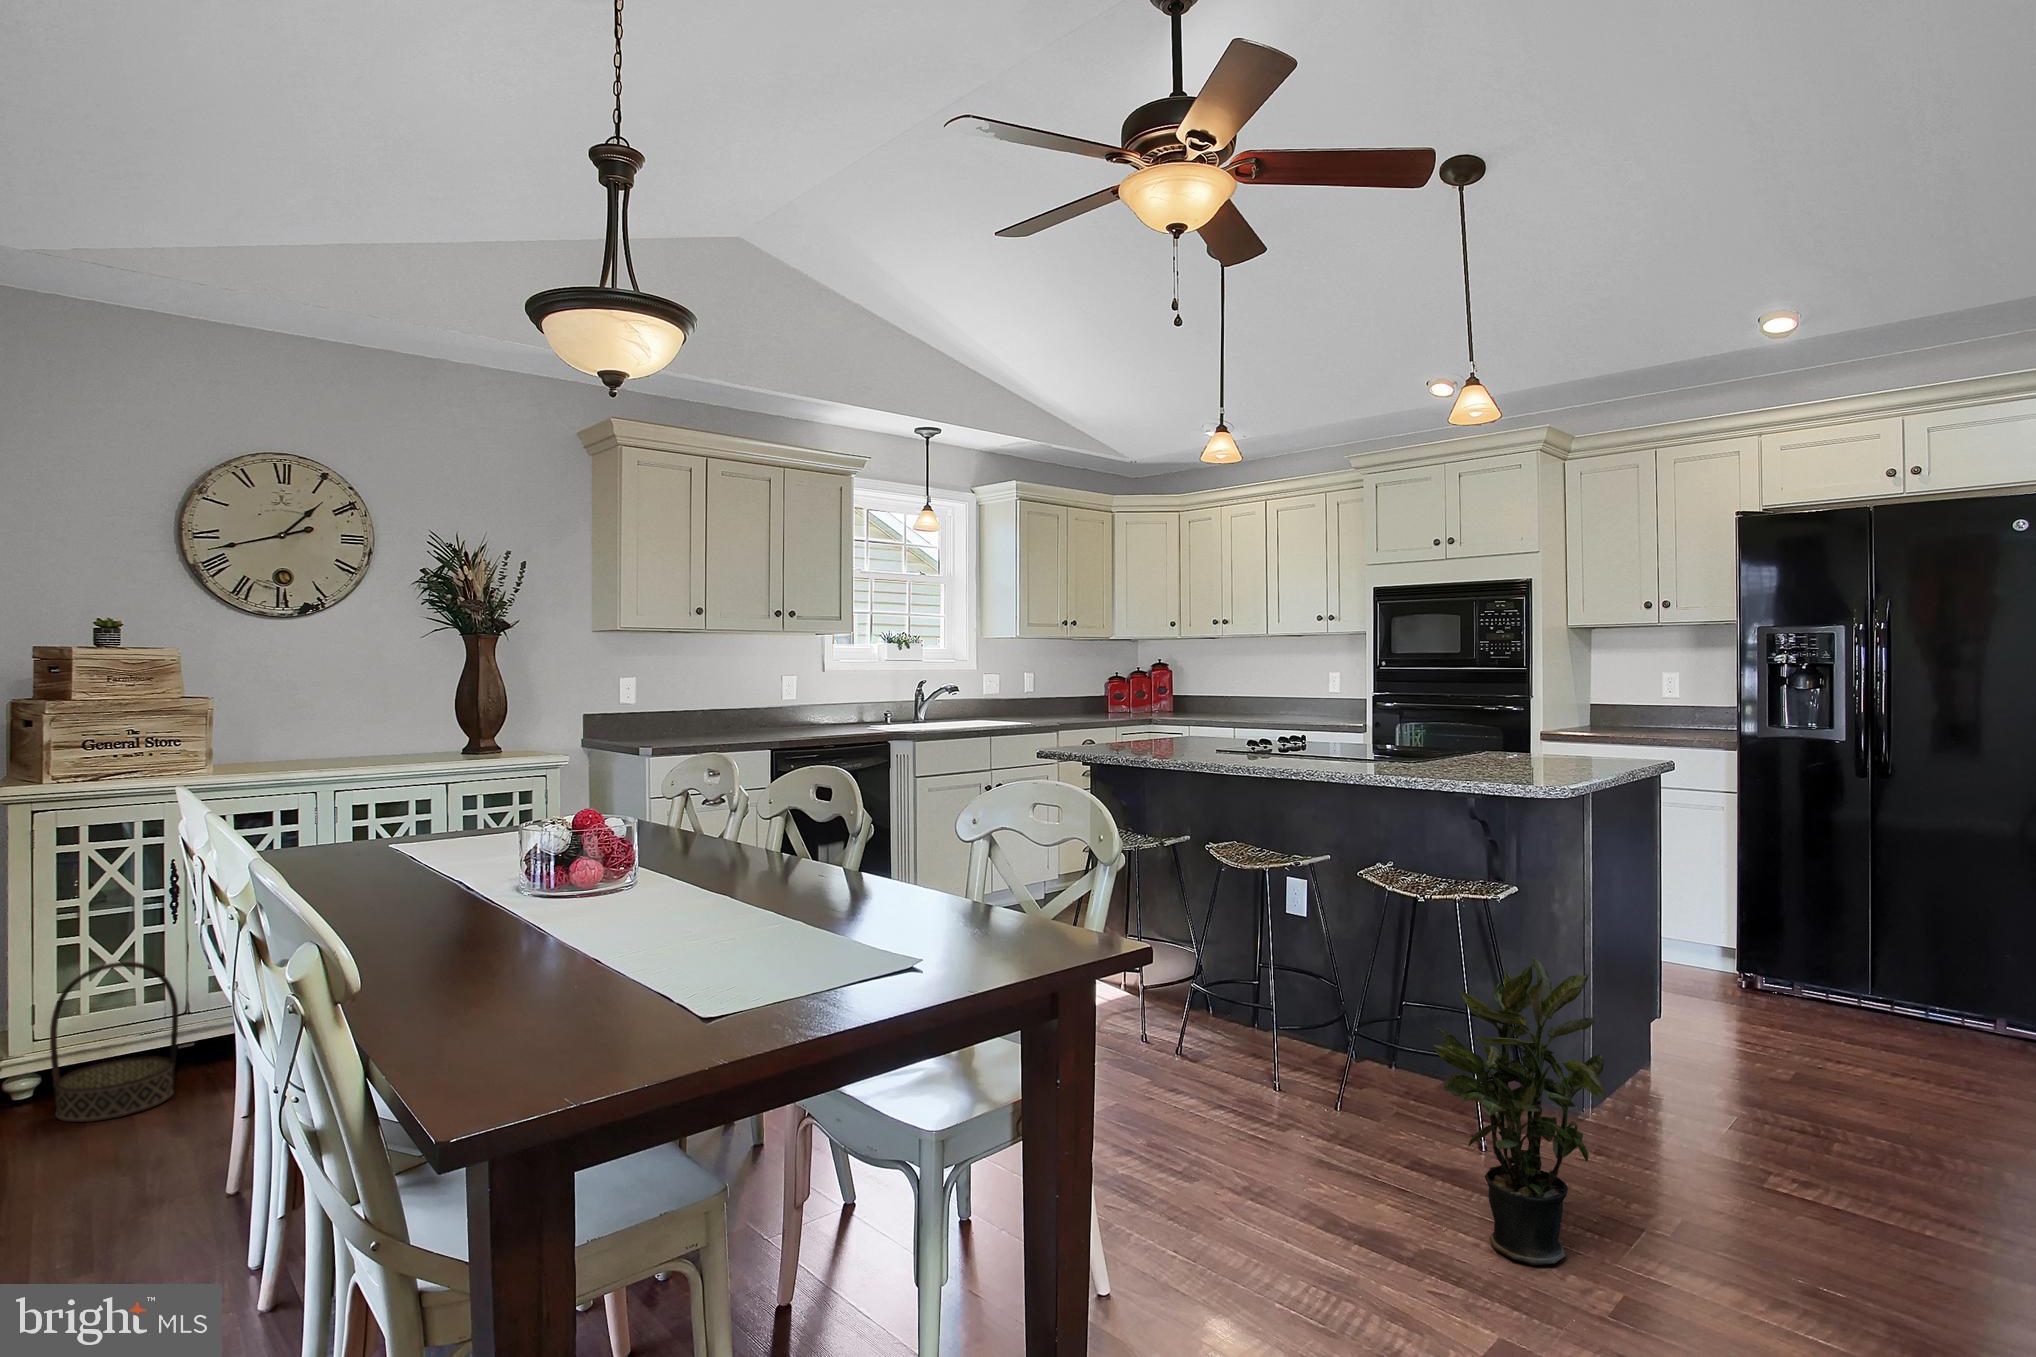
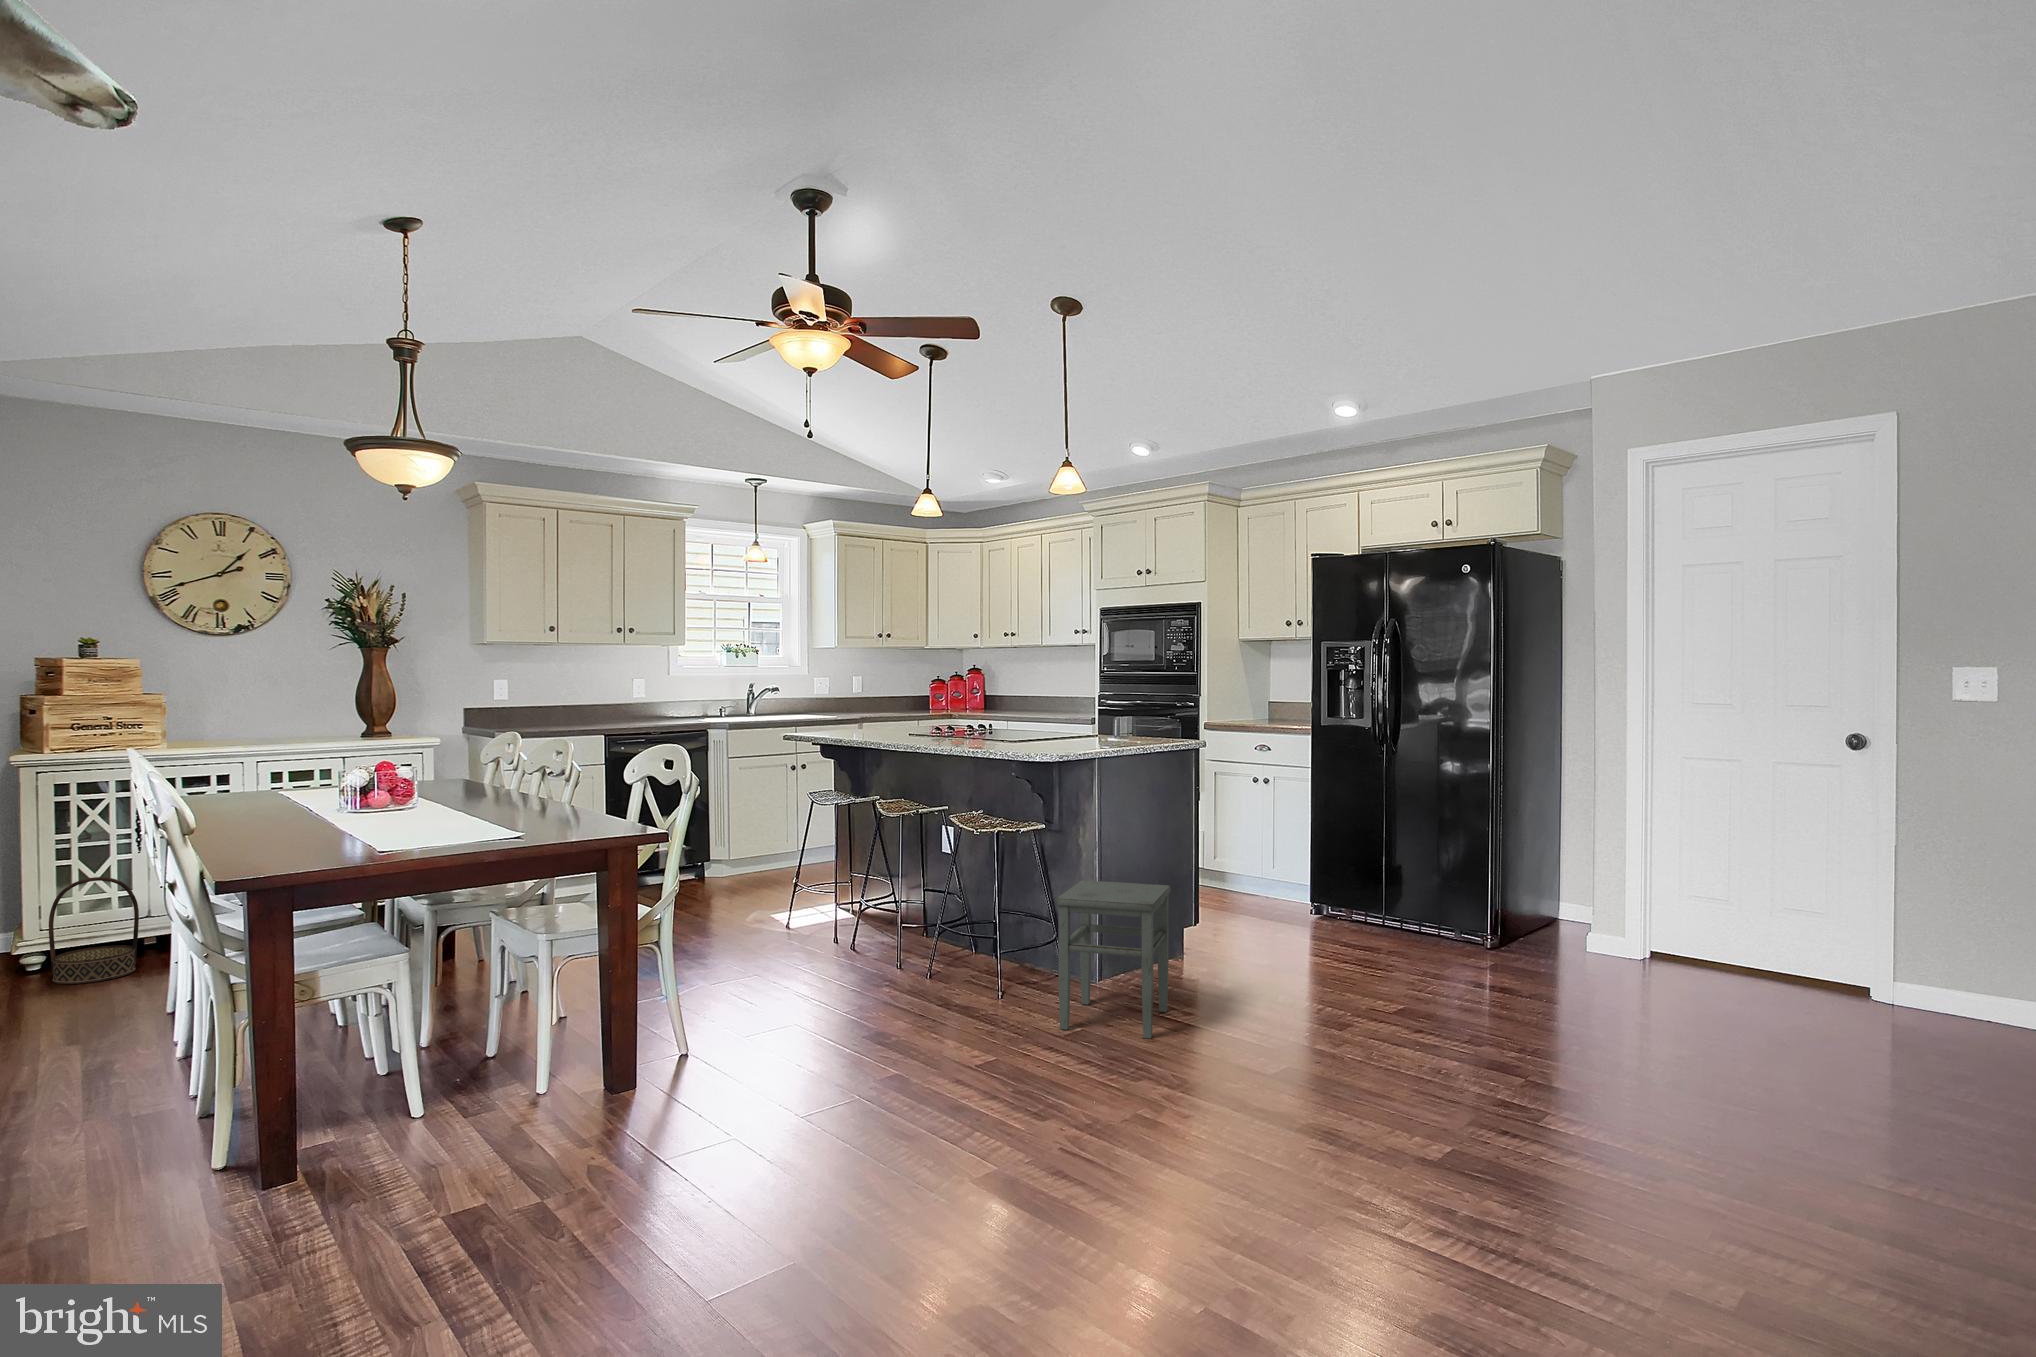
potted plant: present [1434,956,1606,1266] -> none [917,857,1019,1045]
stool: none [1608,979,1823,1249] -> present [1056,880,1171,1038]

